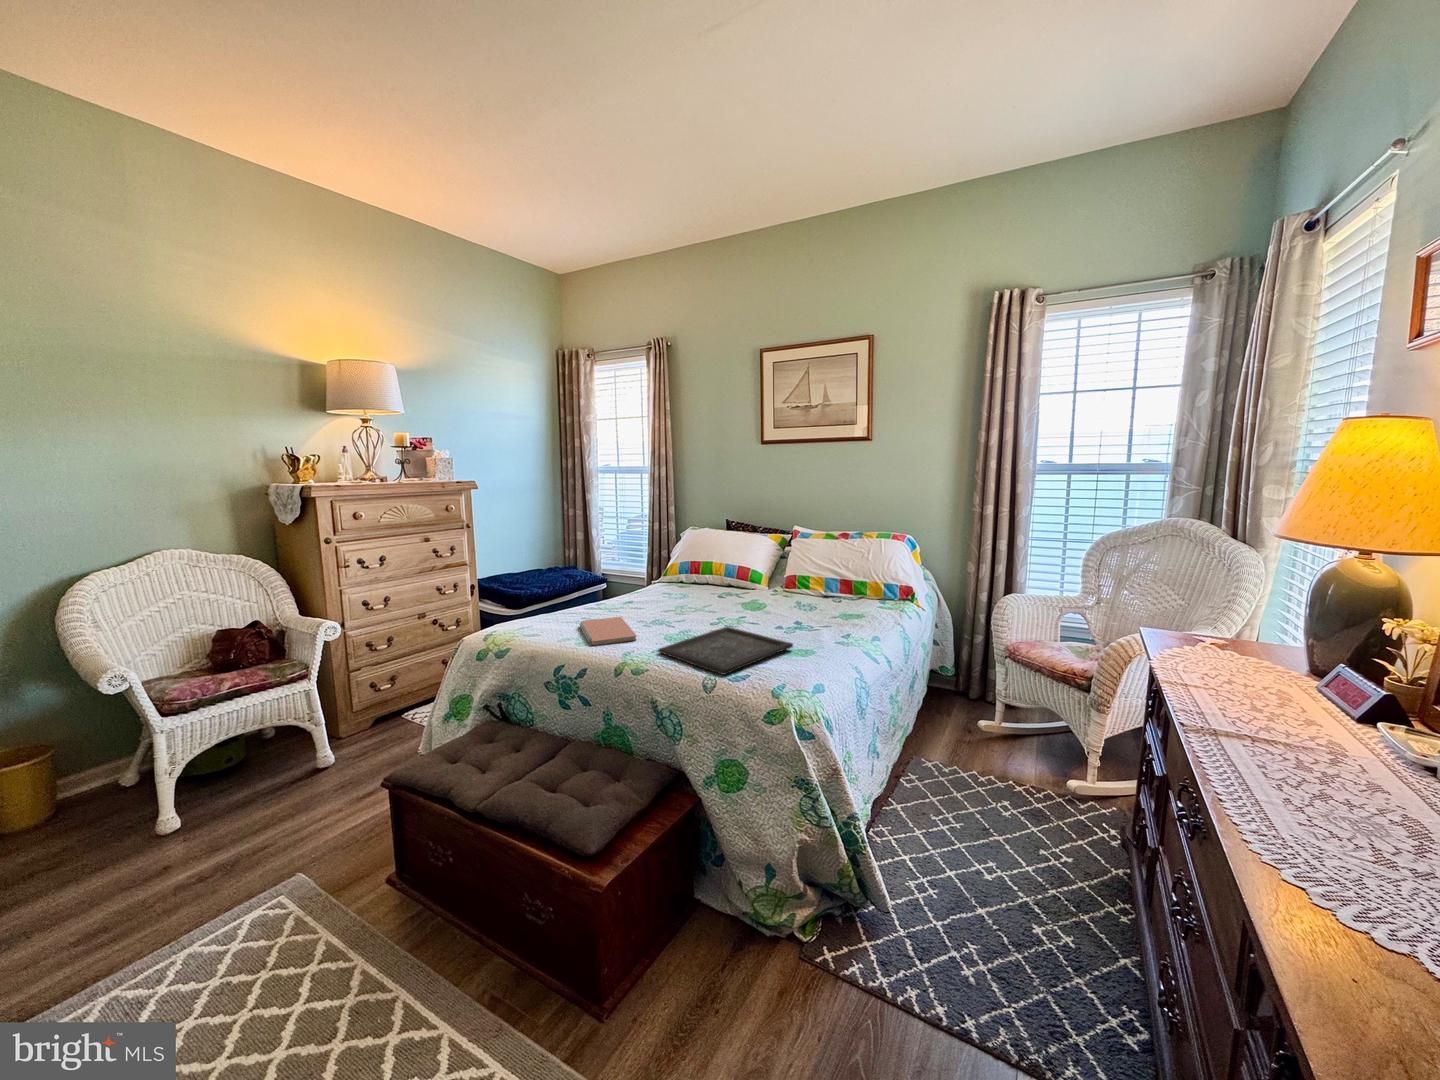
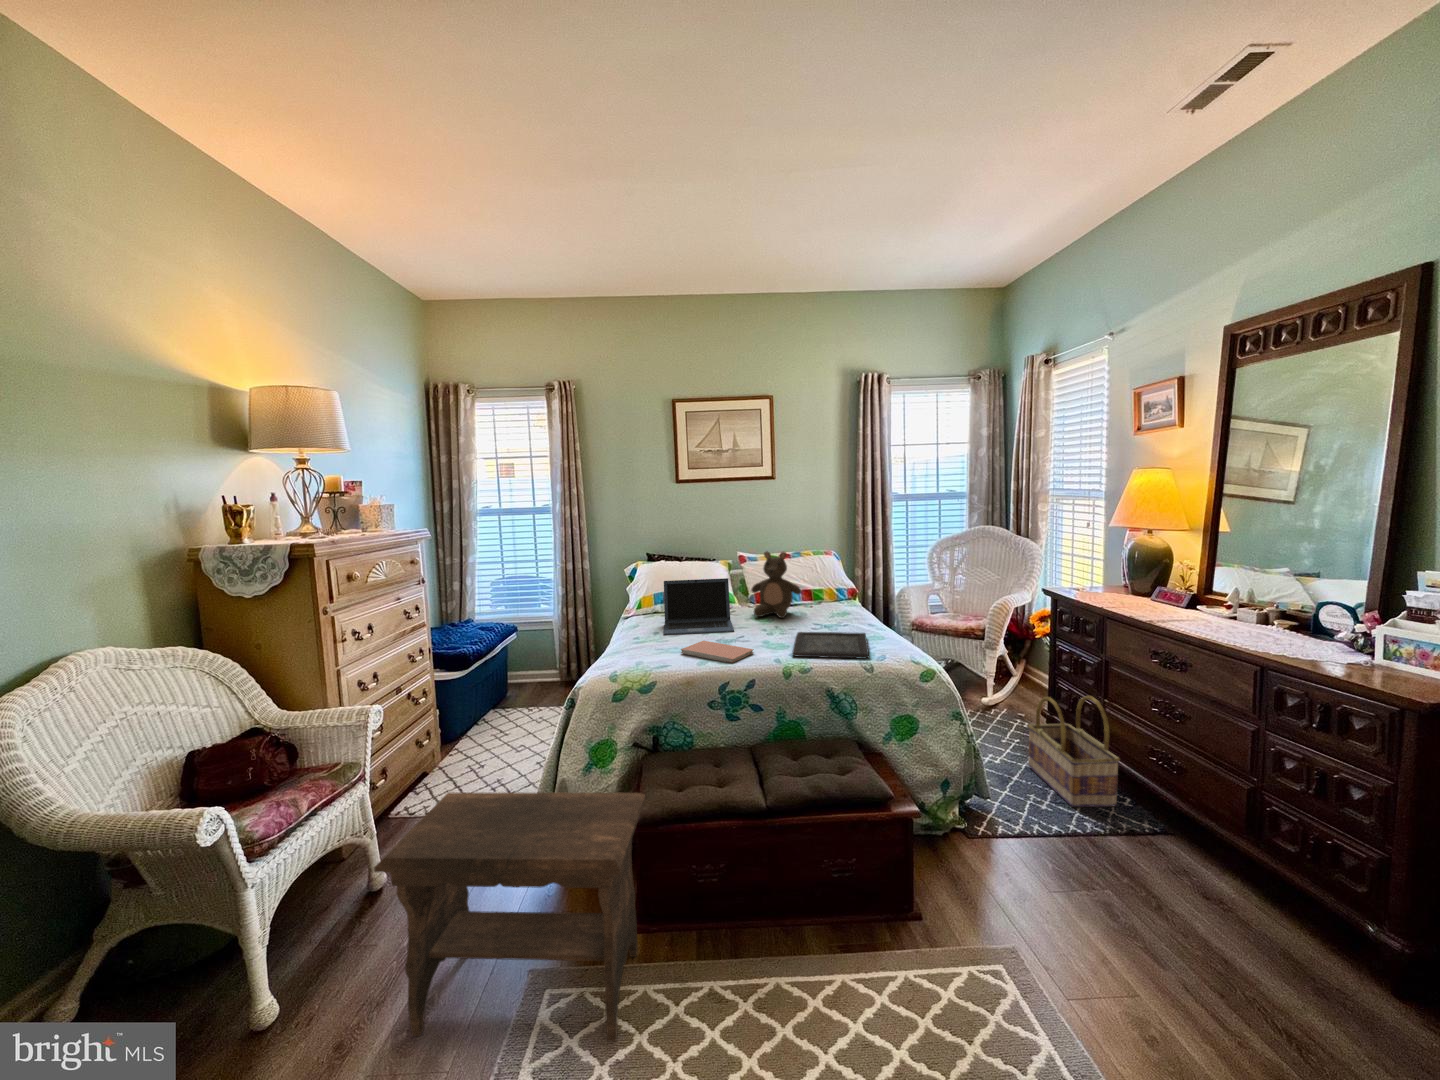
stuffed bear: none [742,527,804,609] -> present [751,552,801,618]
laptop: none [619,548,716,614] -> present [663,578,734,635]
footstool: none [158,702,367,970] -> present [374,793,645,1042]
basket: none [1026,809,1137,1047] -> present [1028,696,1120,807]

